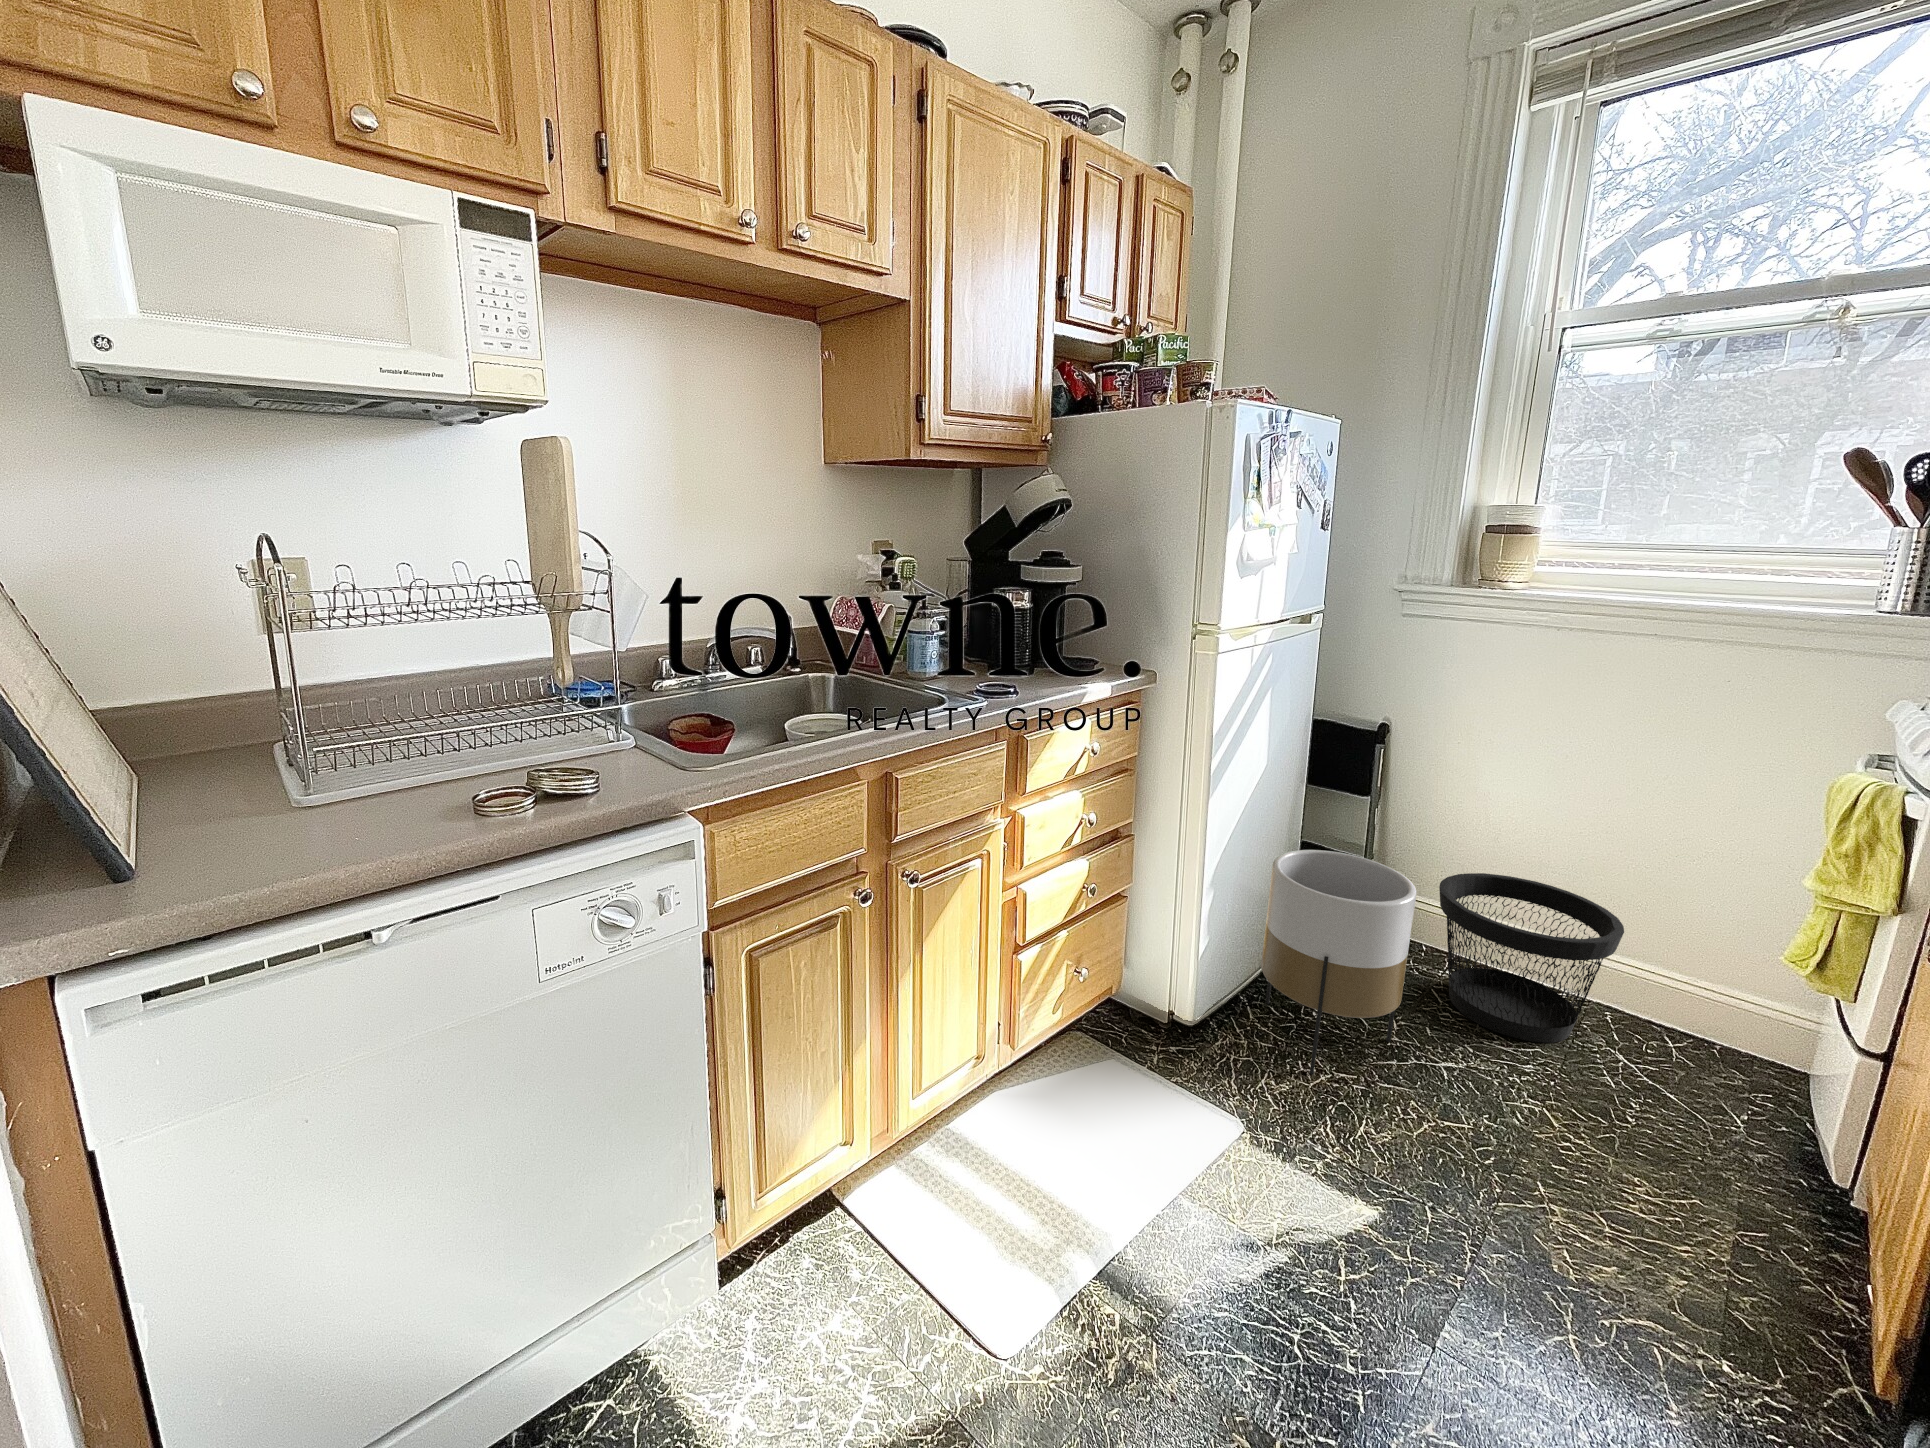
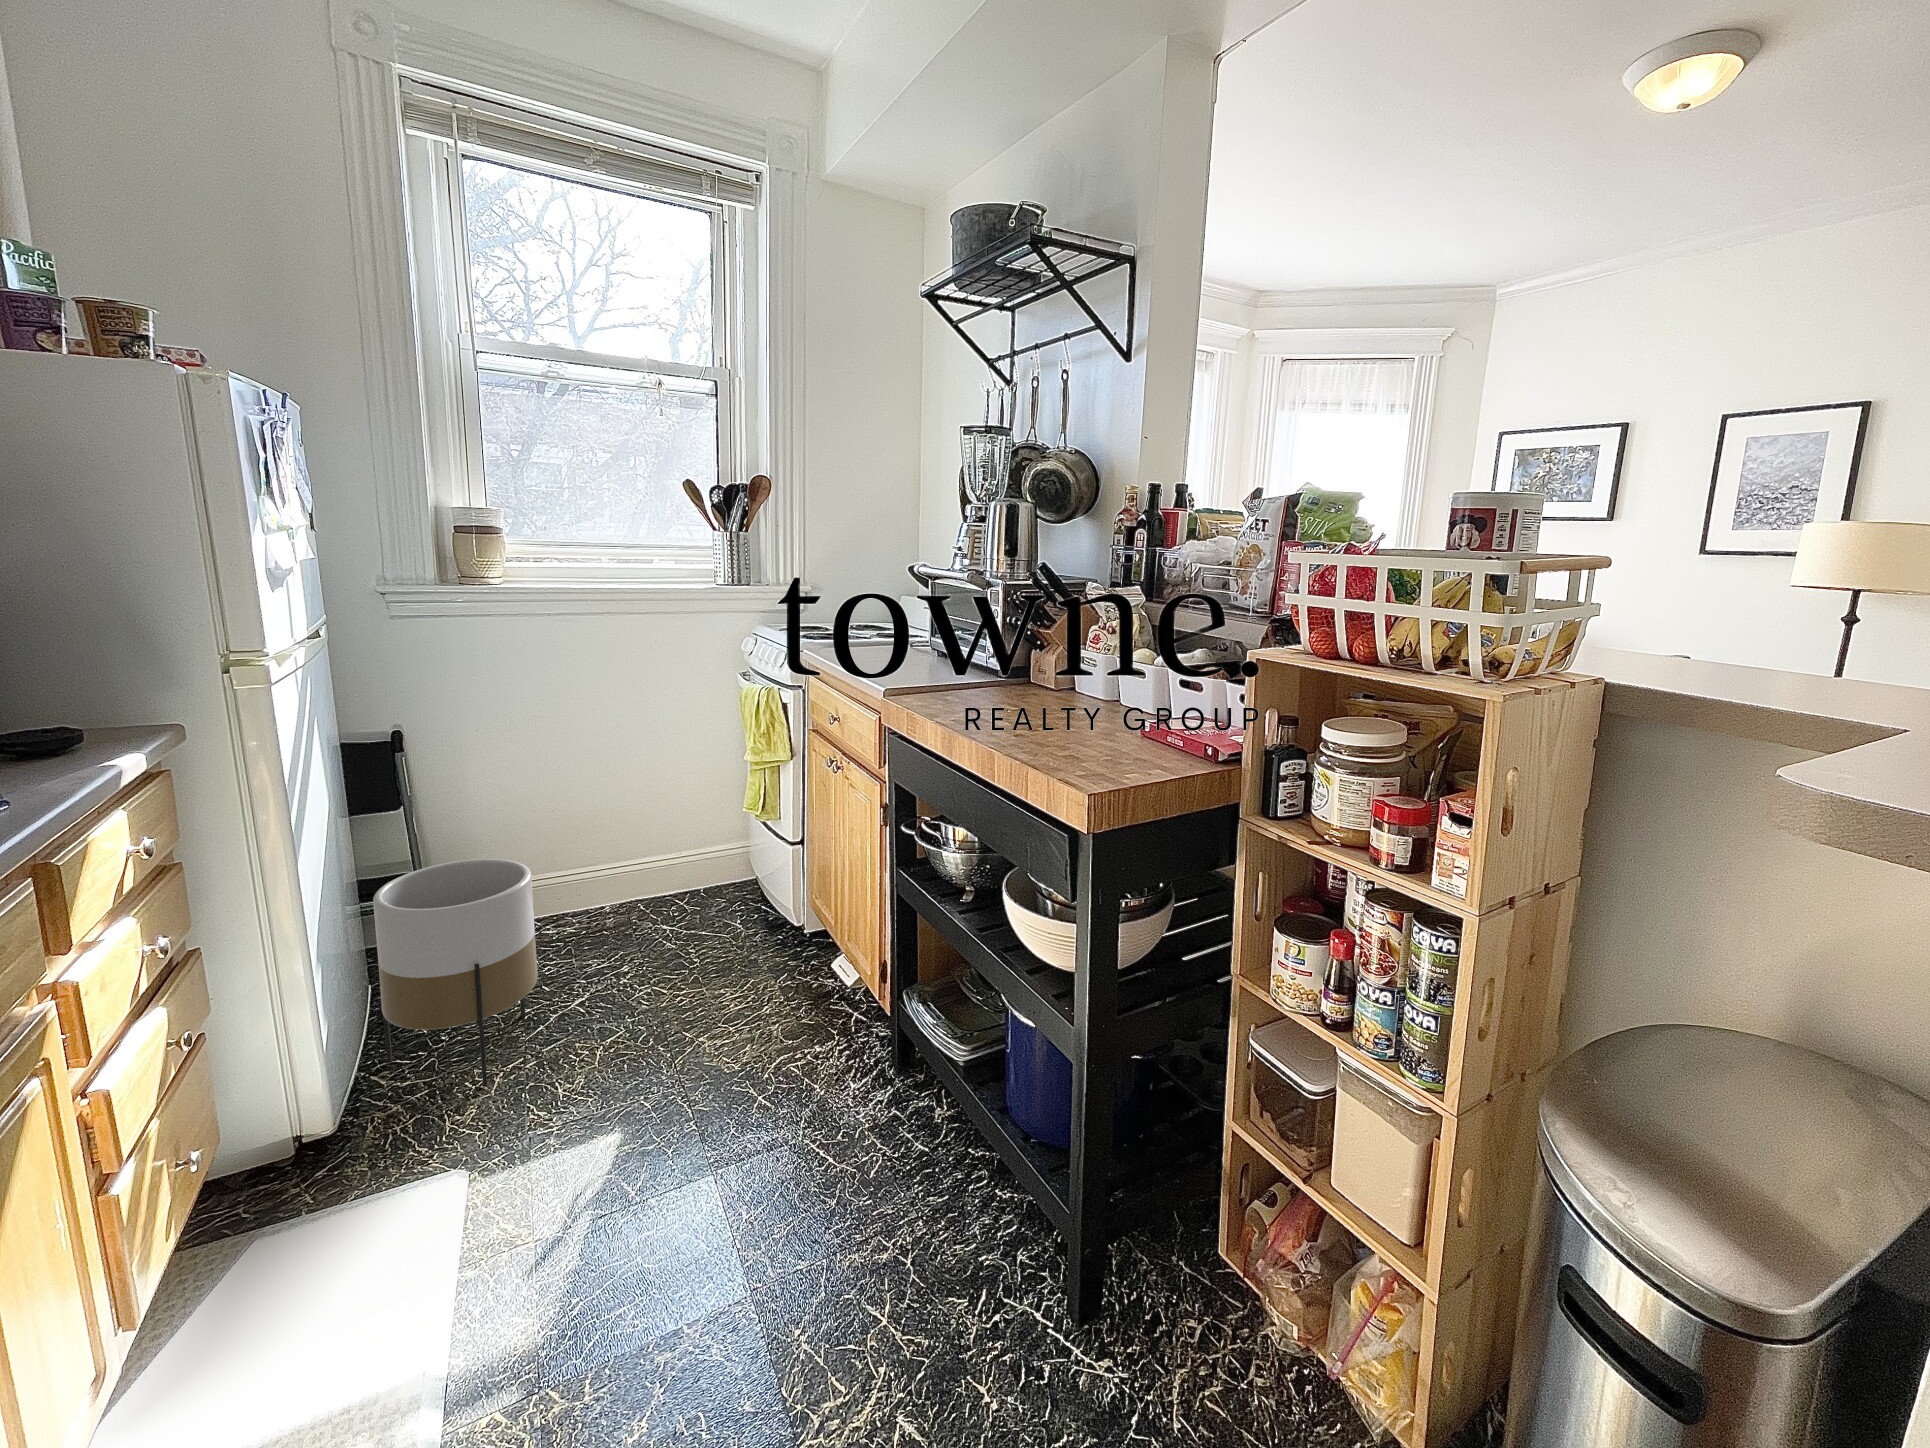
wastebasket: present [1439,873,1624,1043] -> none [509,826,650,961]

